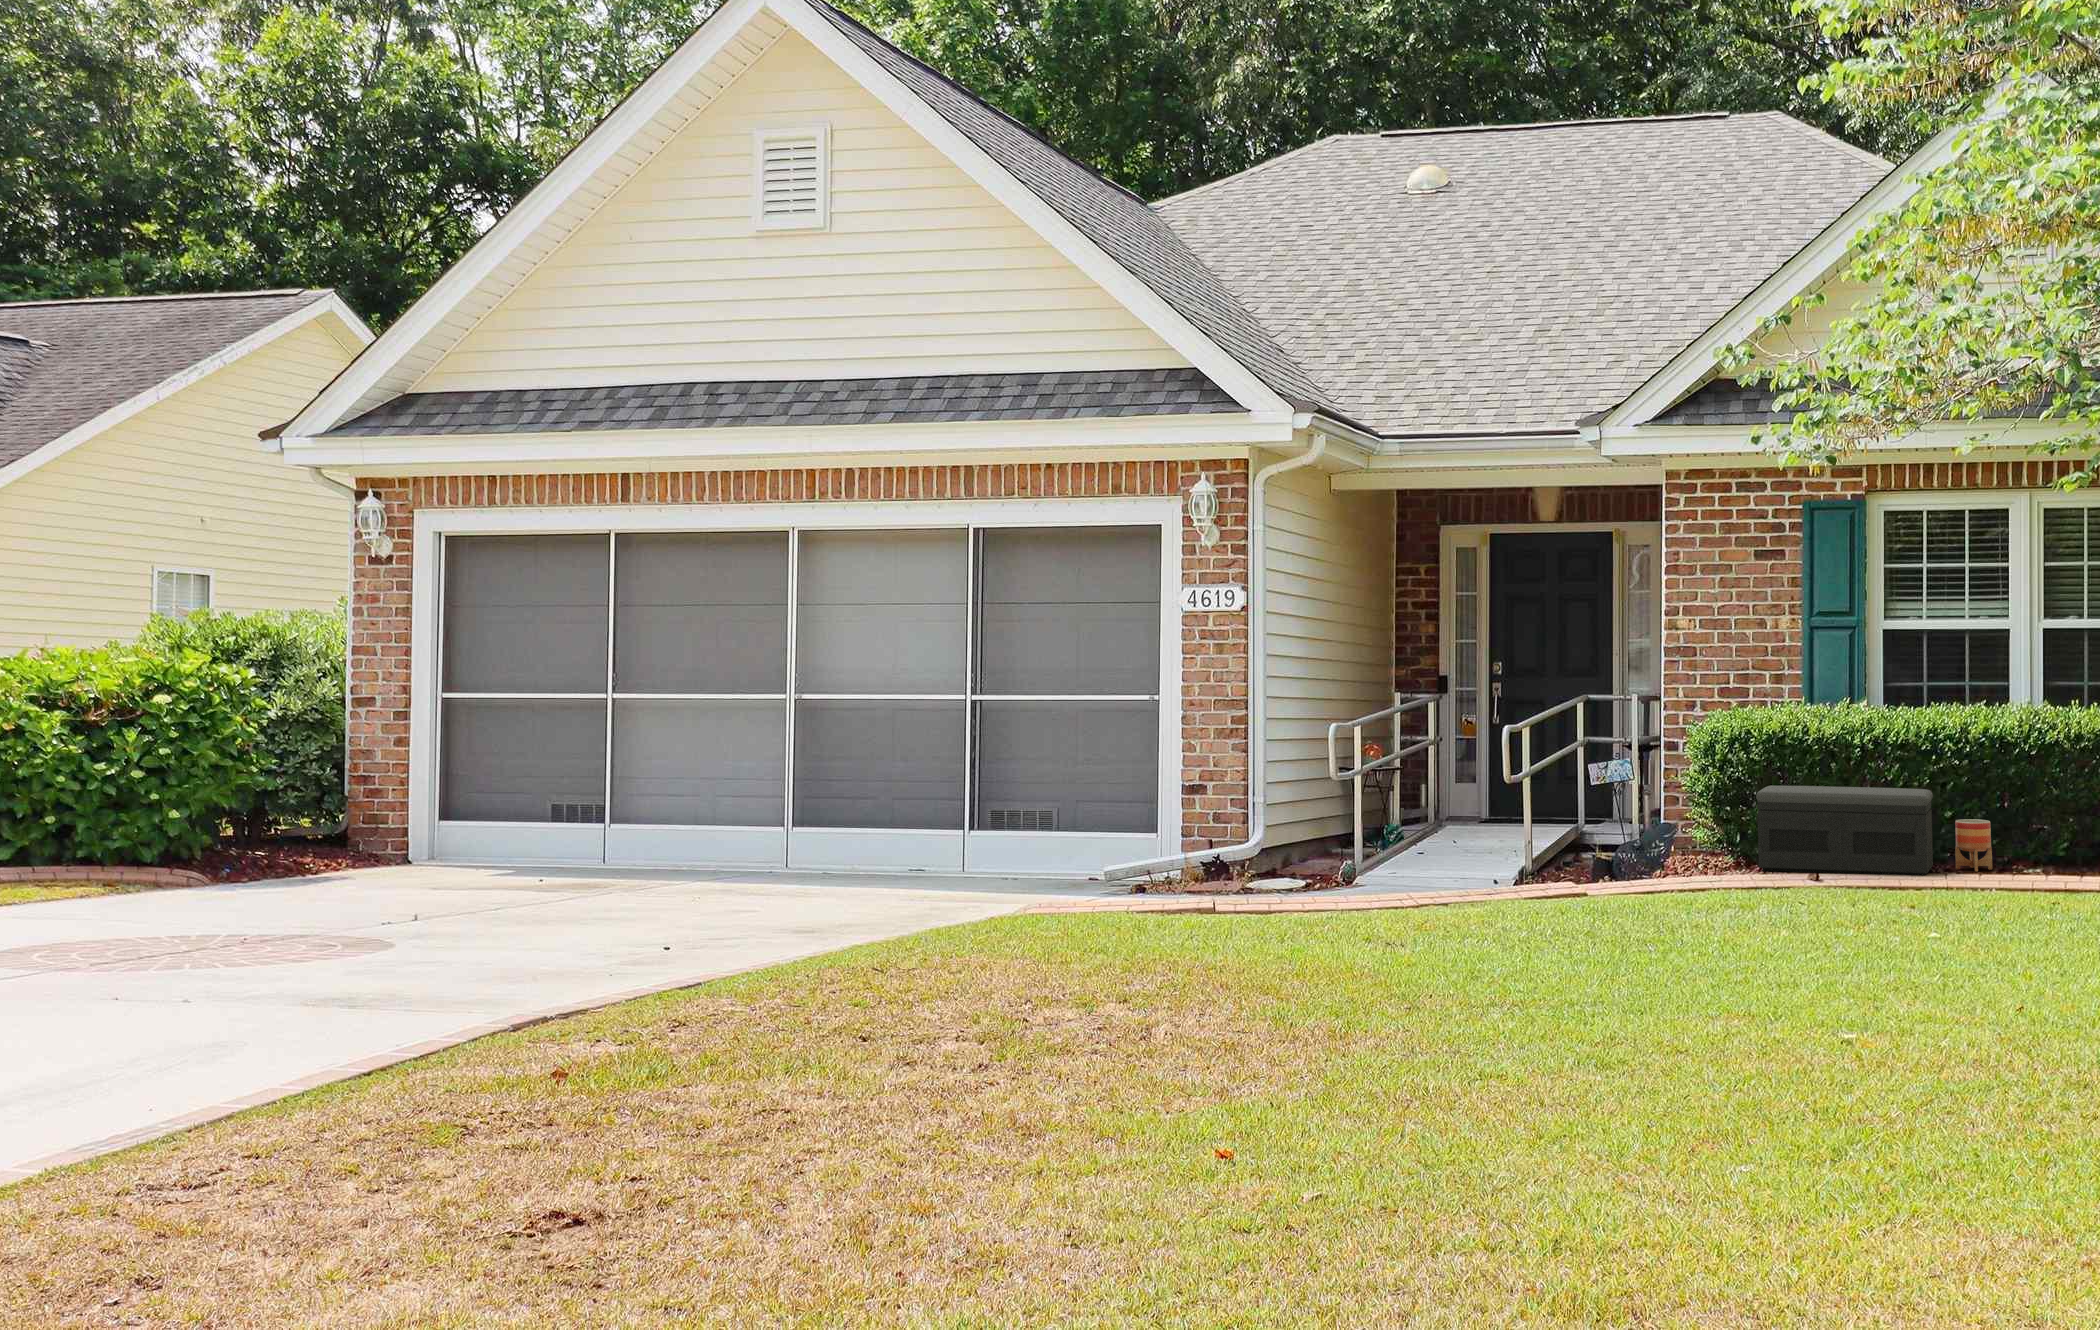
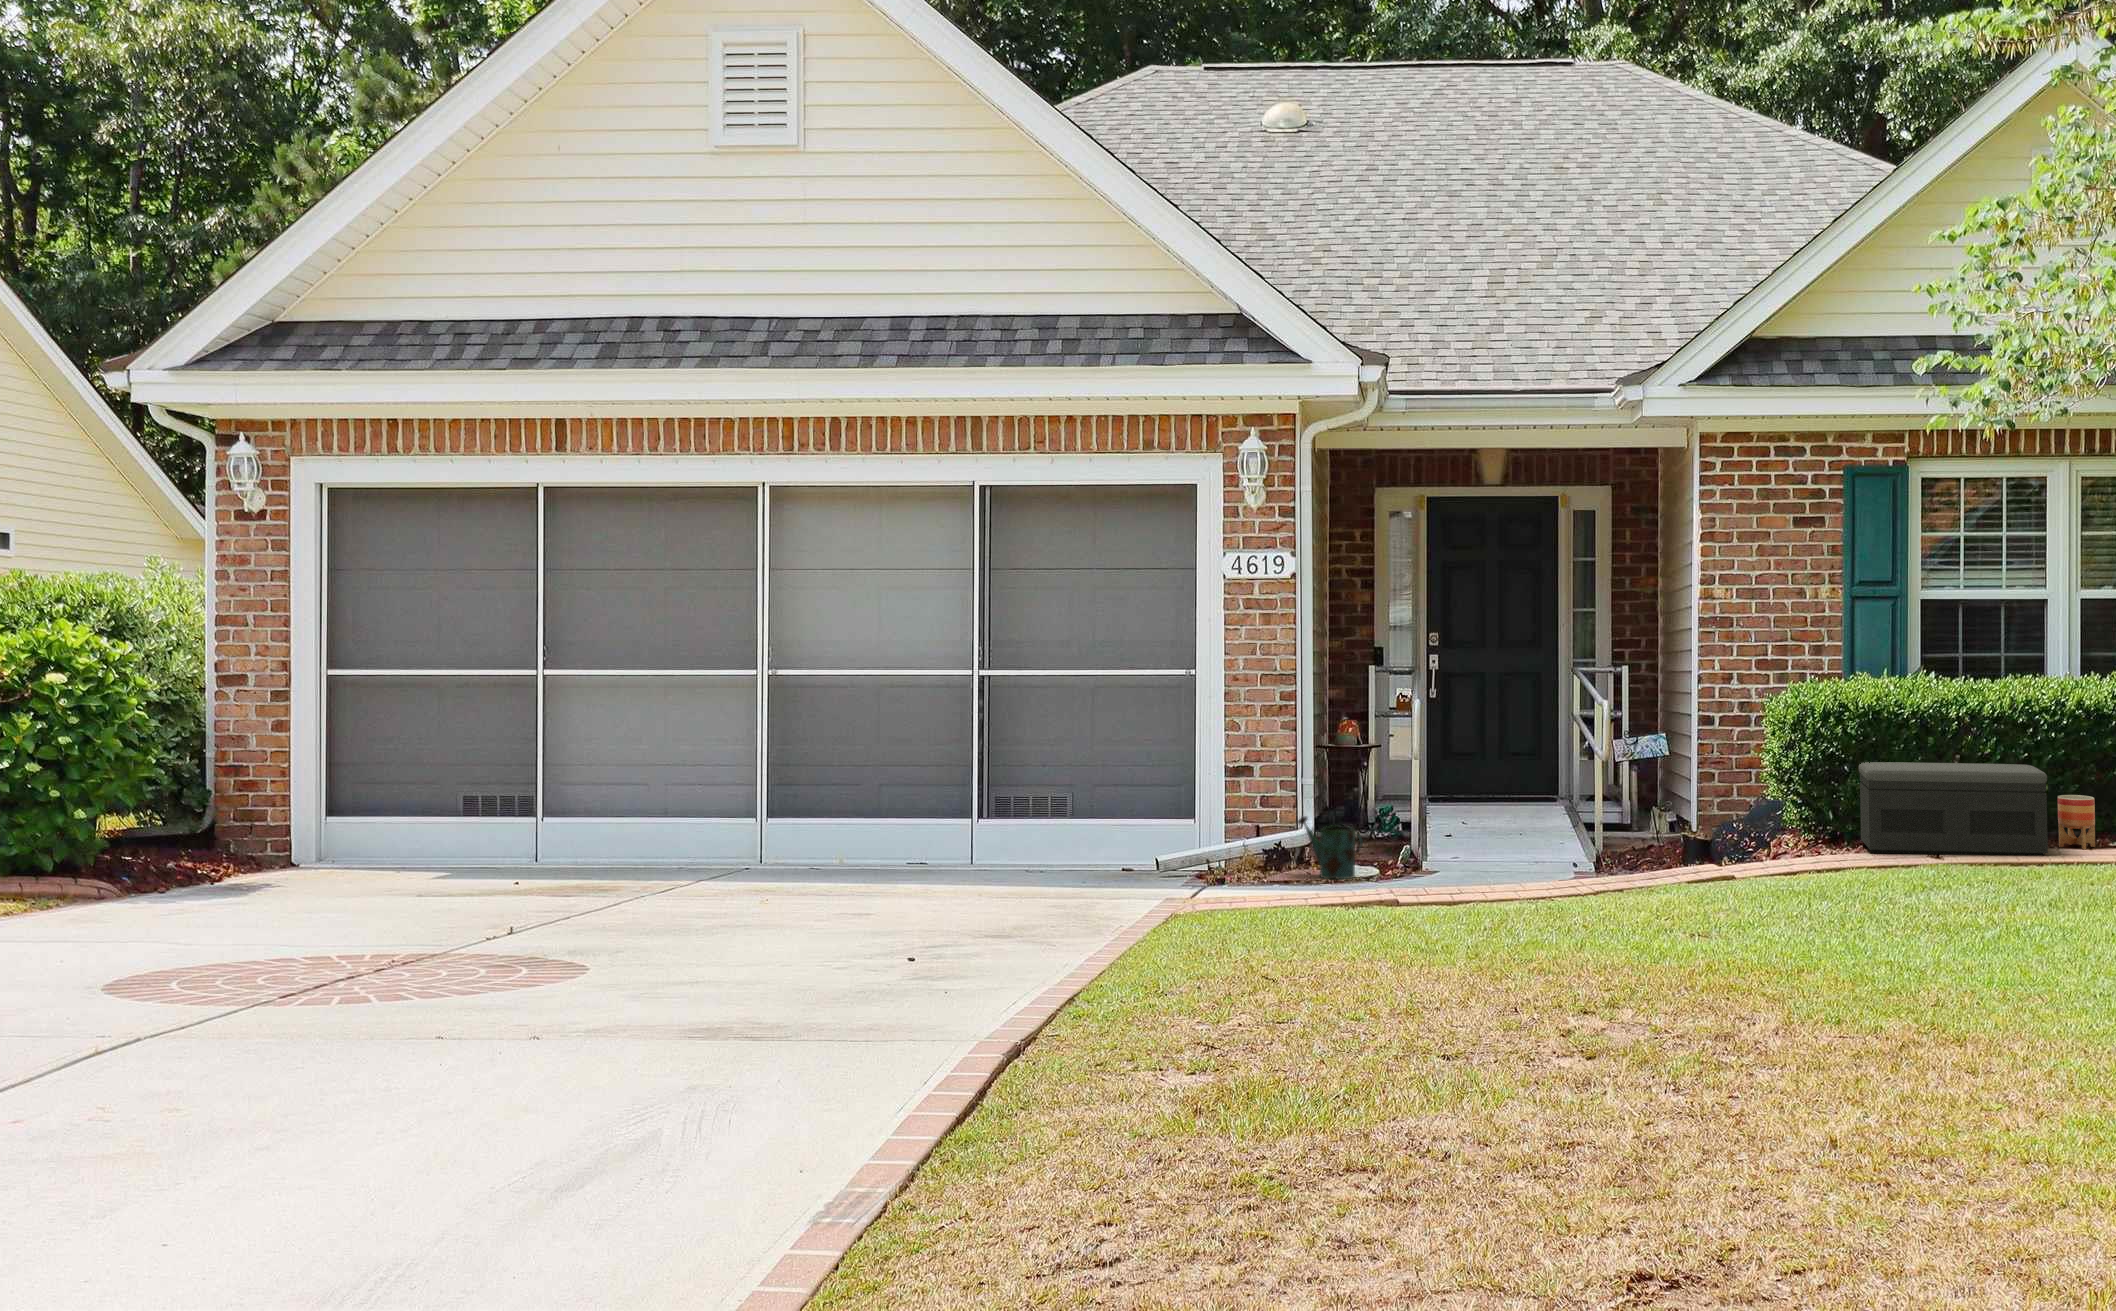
watering can: none [1242,830,1293,888] -> present [1298,816,1363,879]

